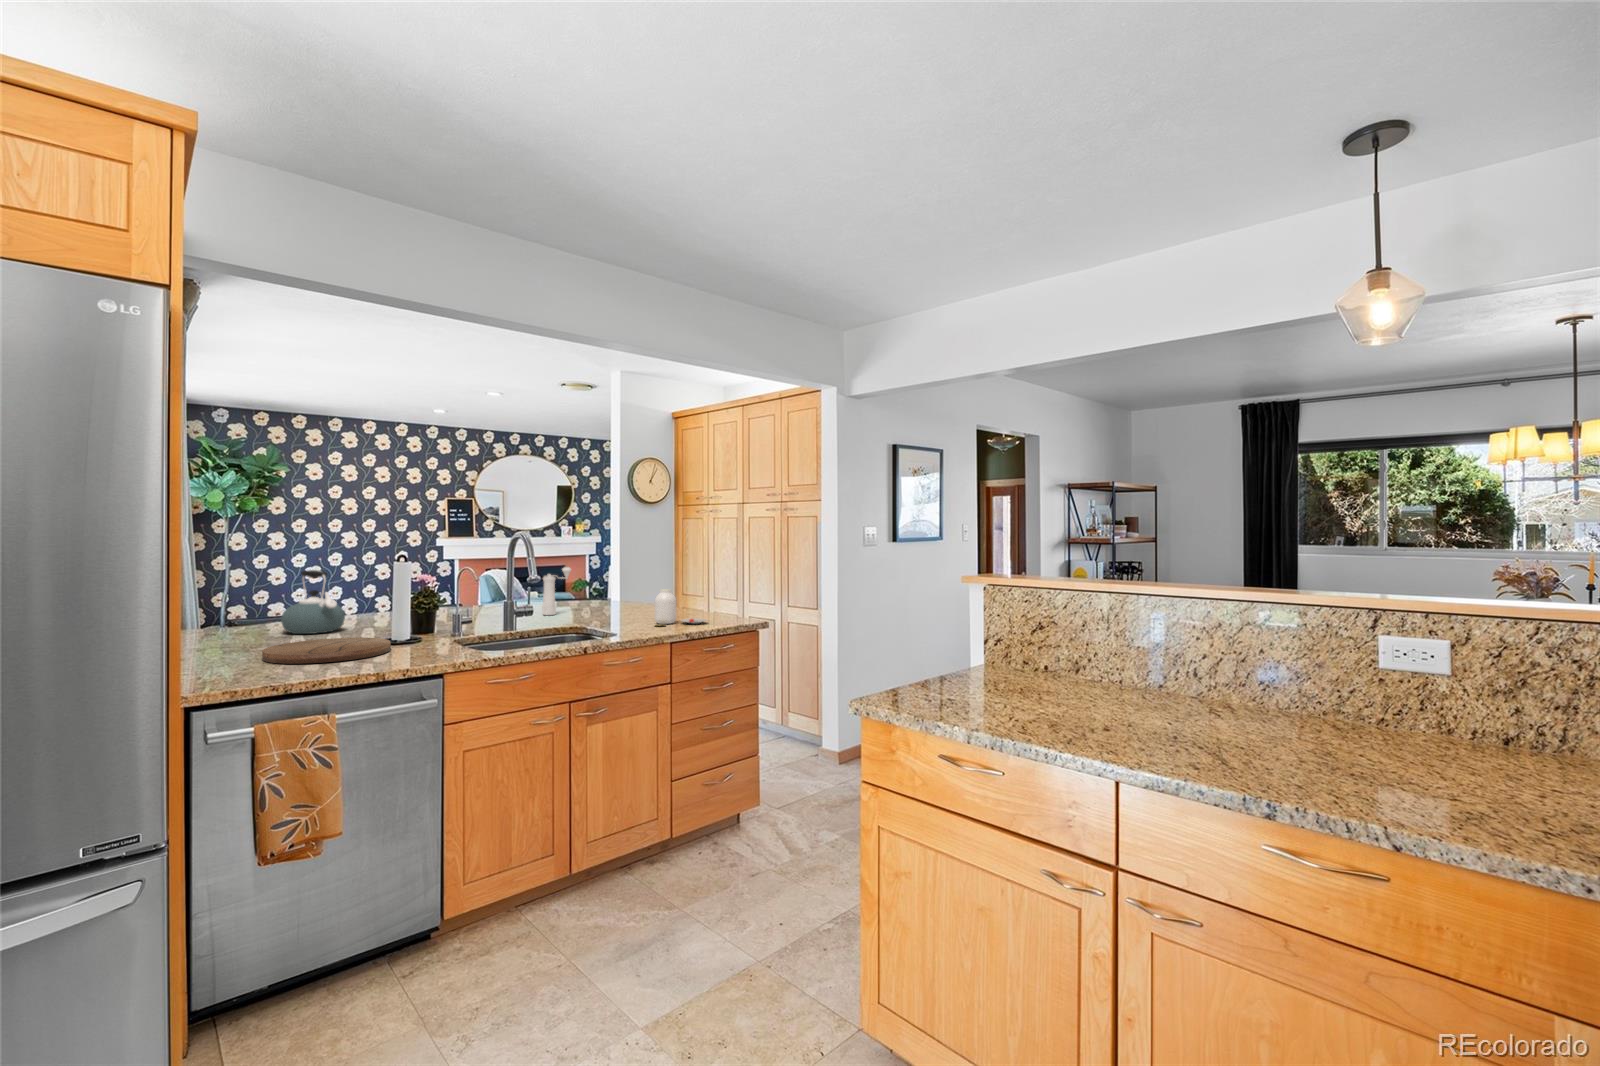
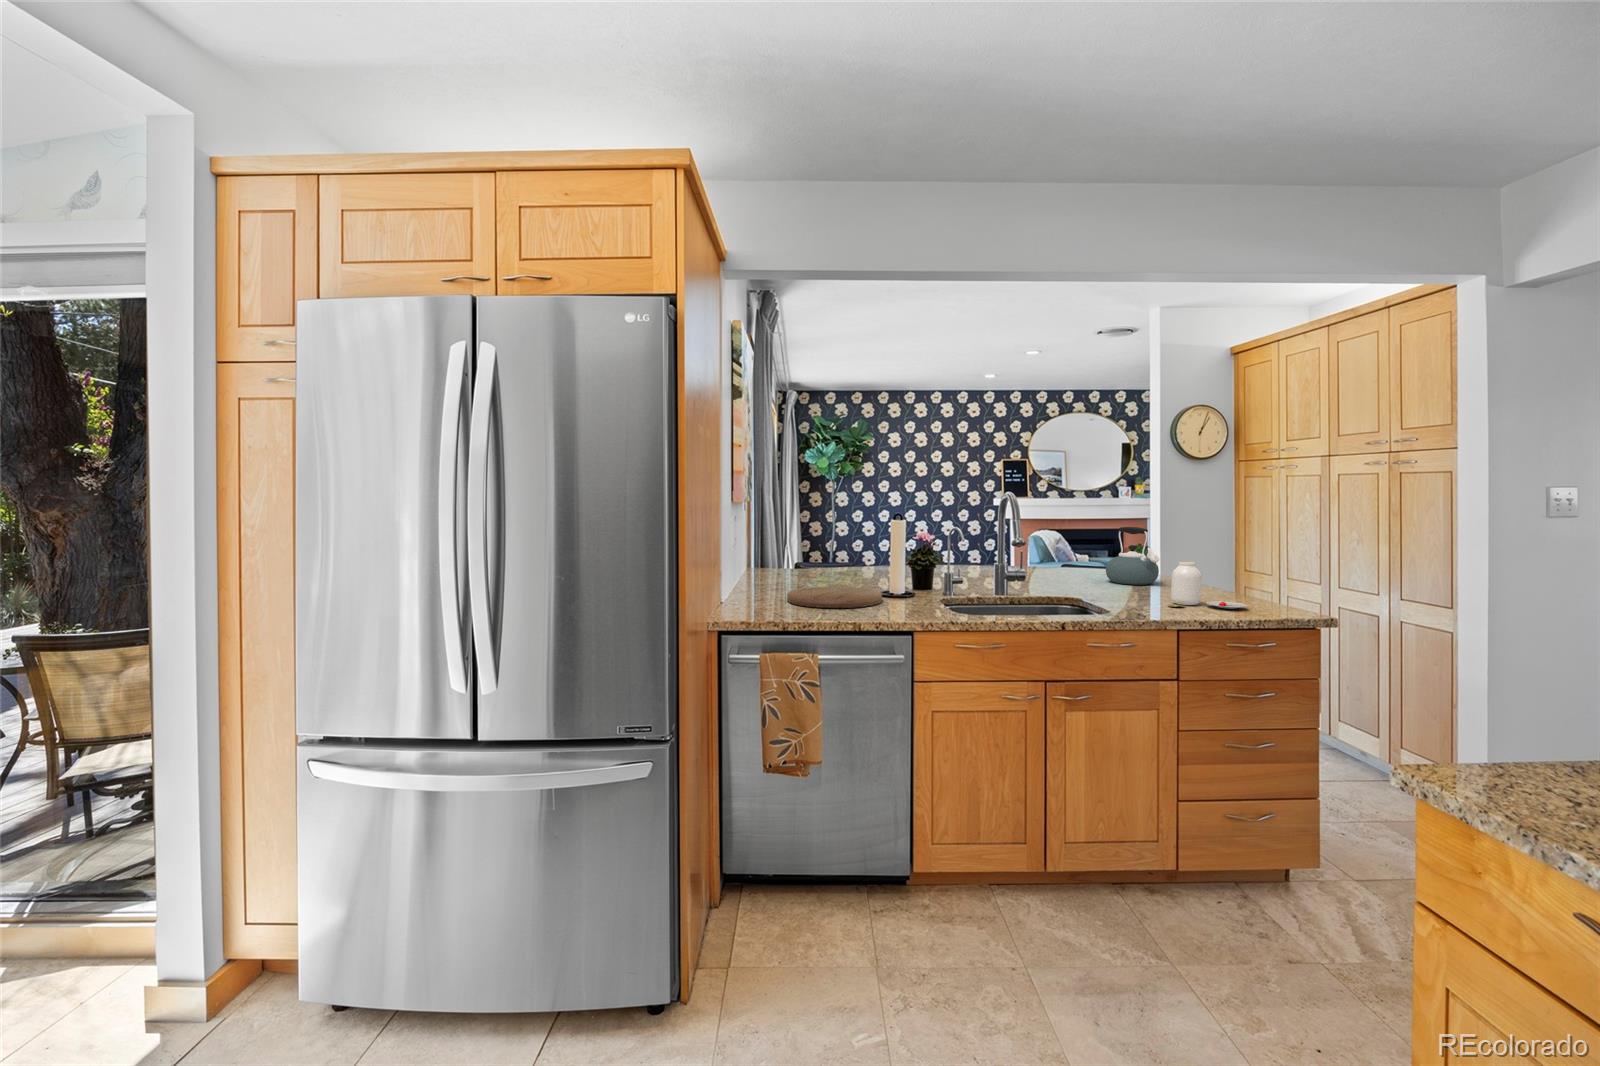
pepper mill: present [542,567,571,615] -> none [1046,530,1081,582]
kettle: present [281,570,345,634] -> present [1106,527,1159,585]

